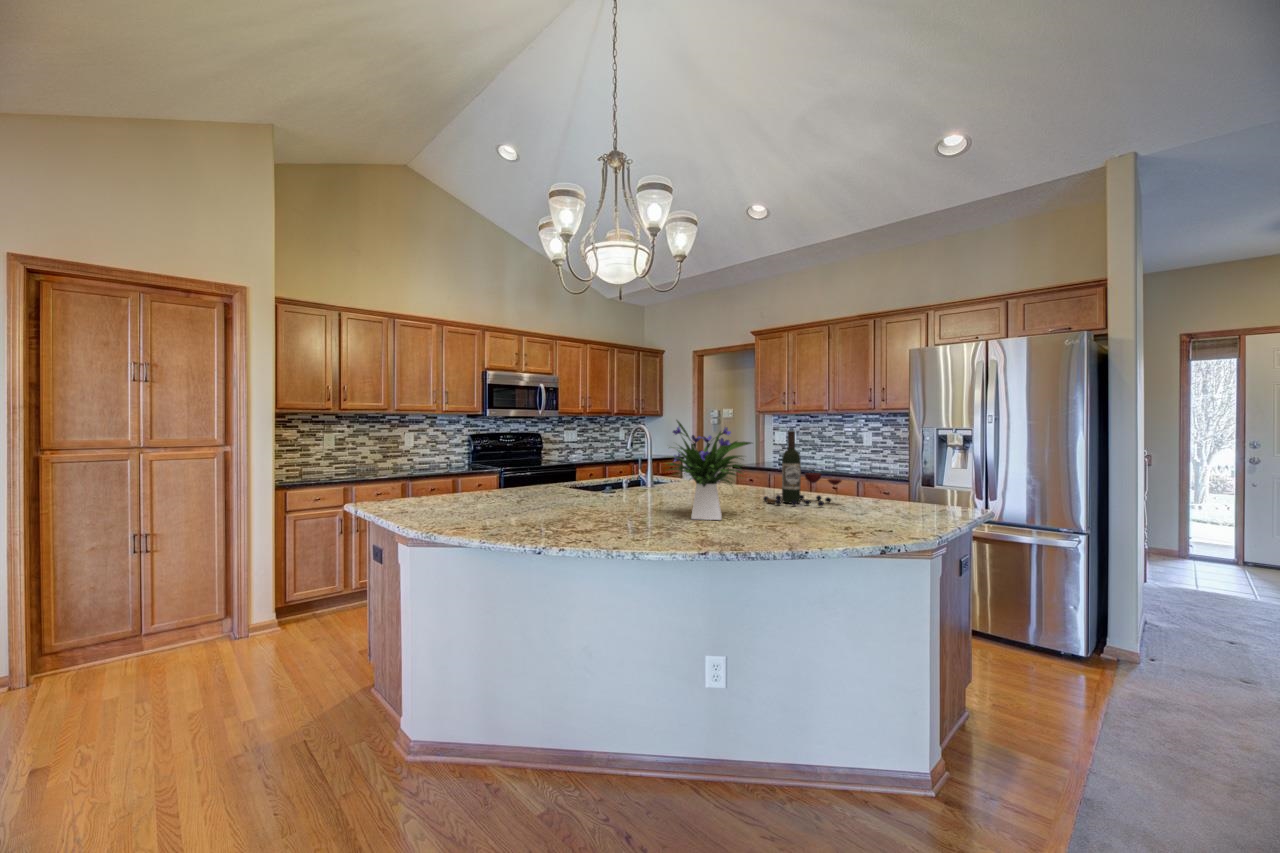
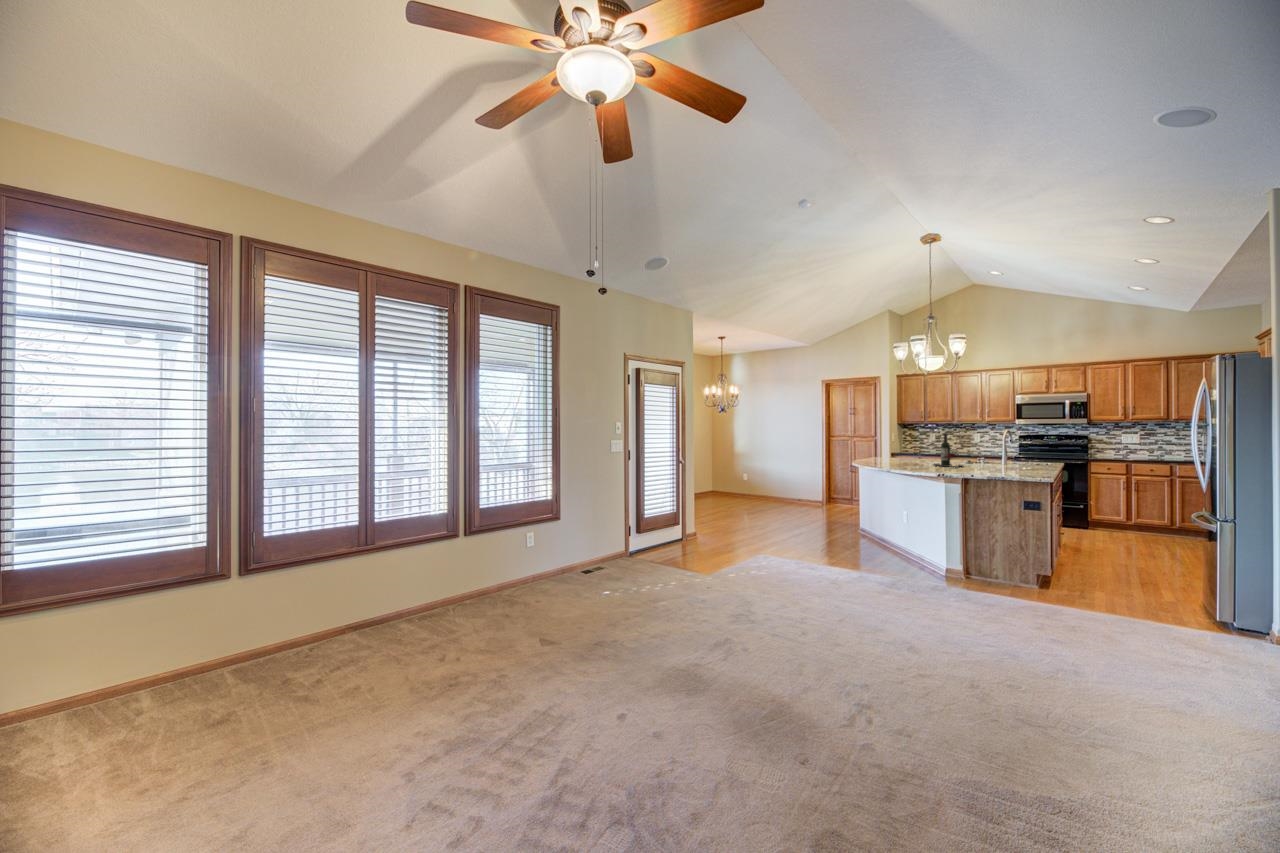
flower arrangement: present [666,420,751,520] -> none [871,429,907,465]

